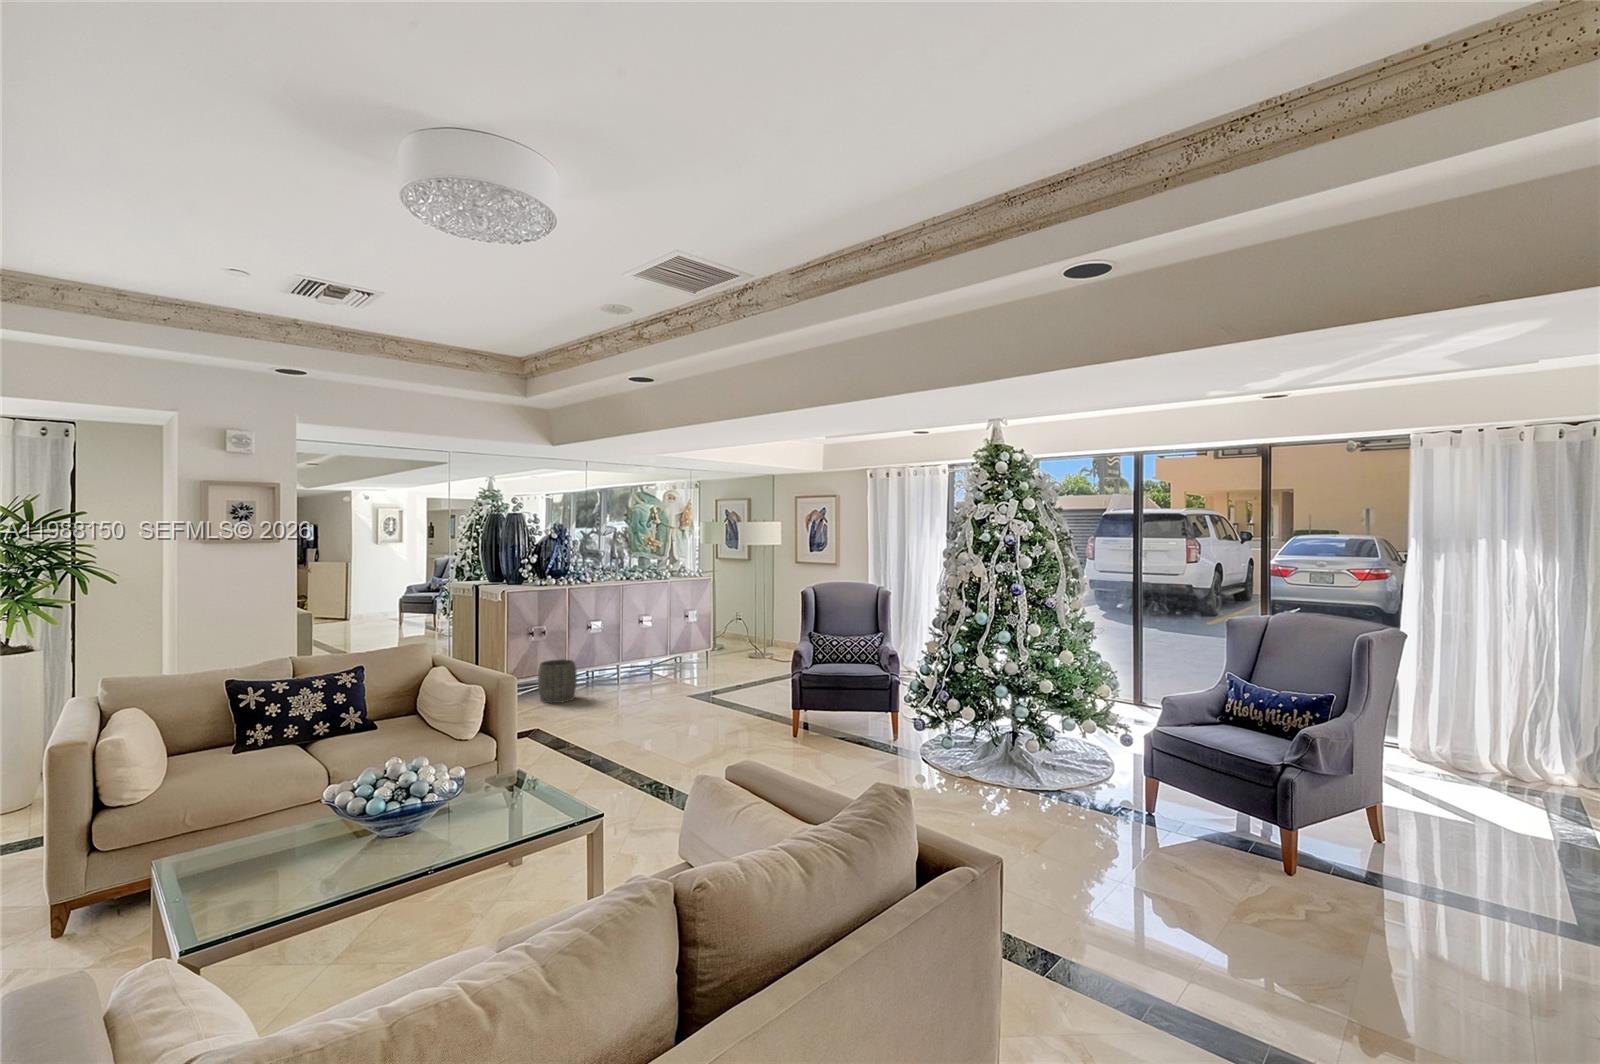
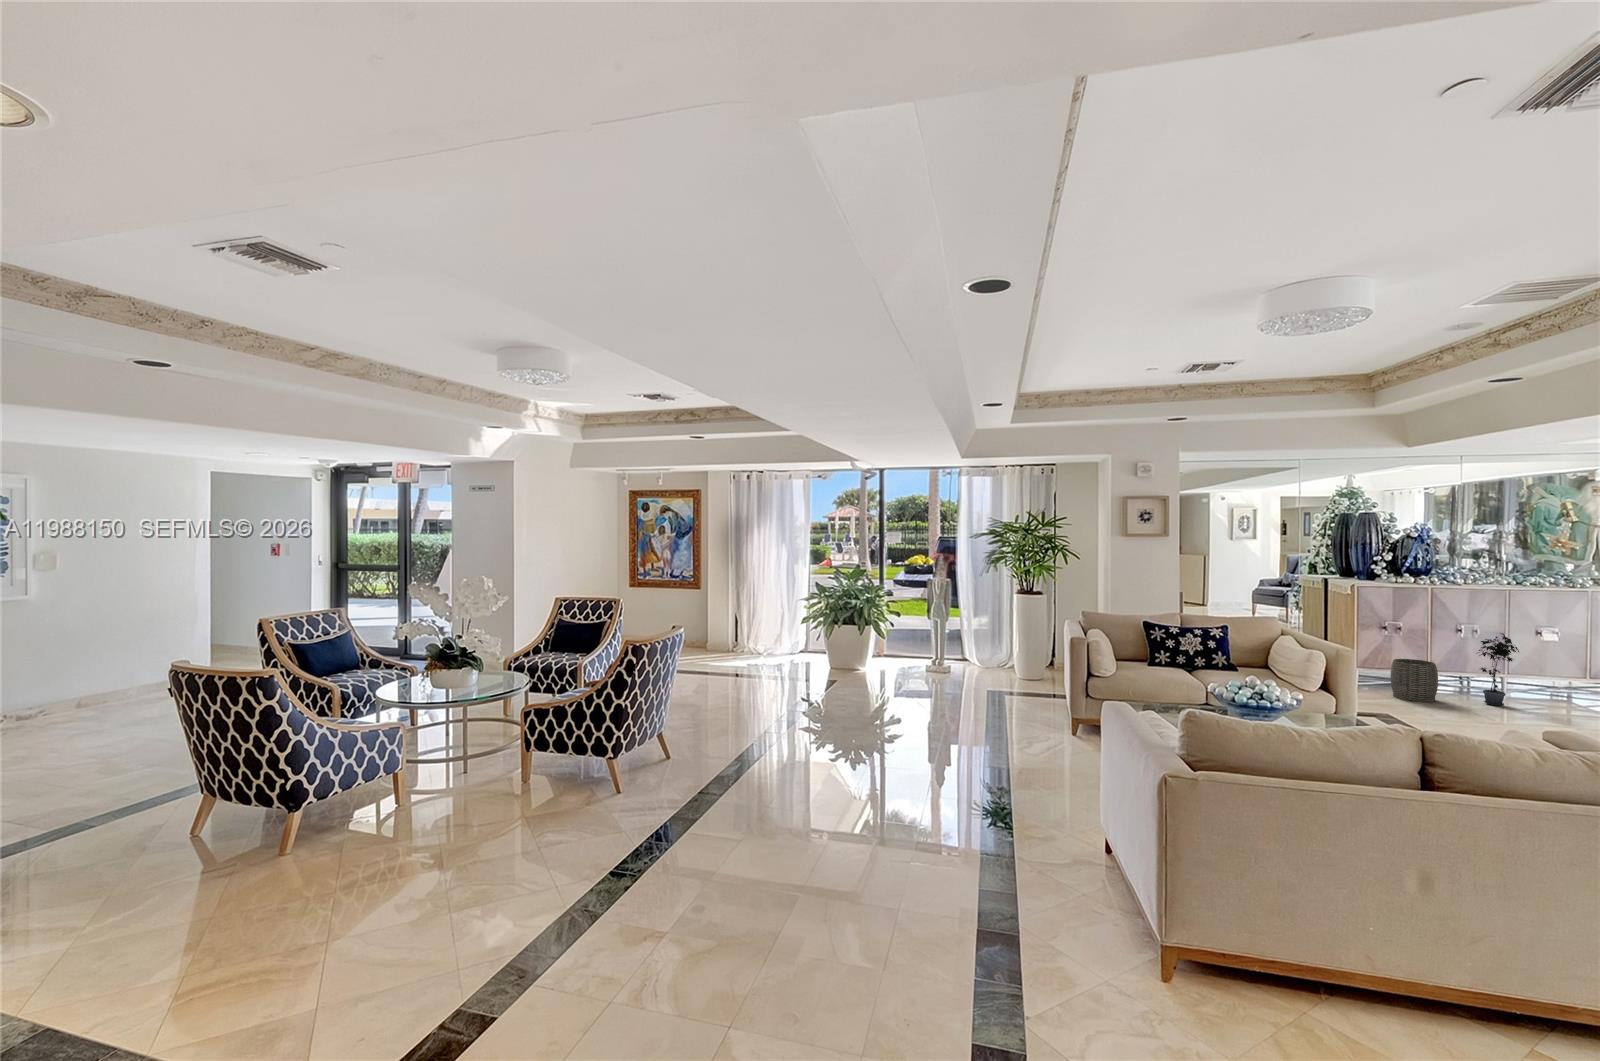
potted plant: none [603,624,635,691] -> present [1479,633,1519,706]

